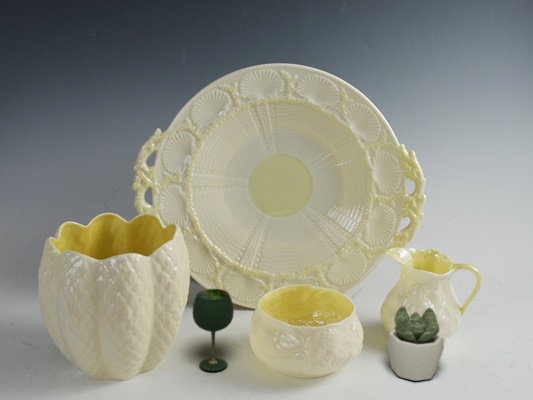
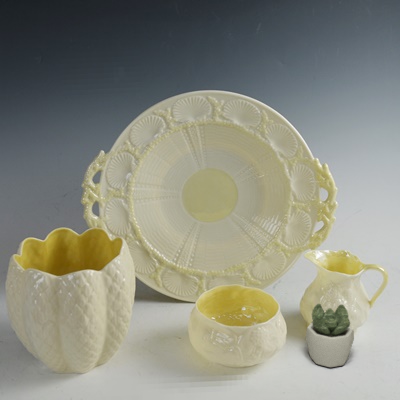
wine glass: present [192,289,234,371] -> none [139,293,174,364]

